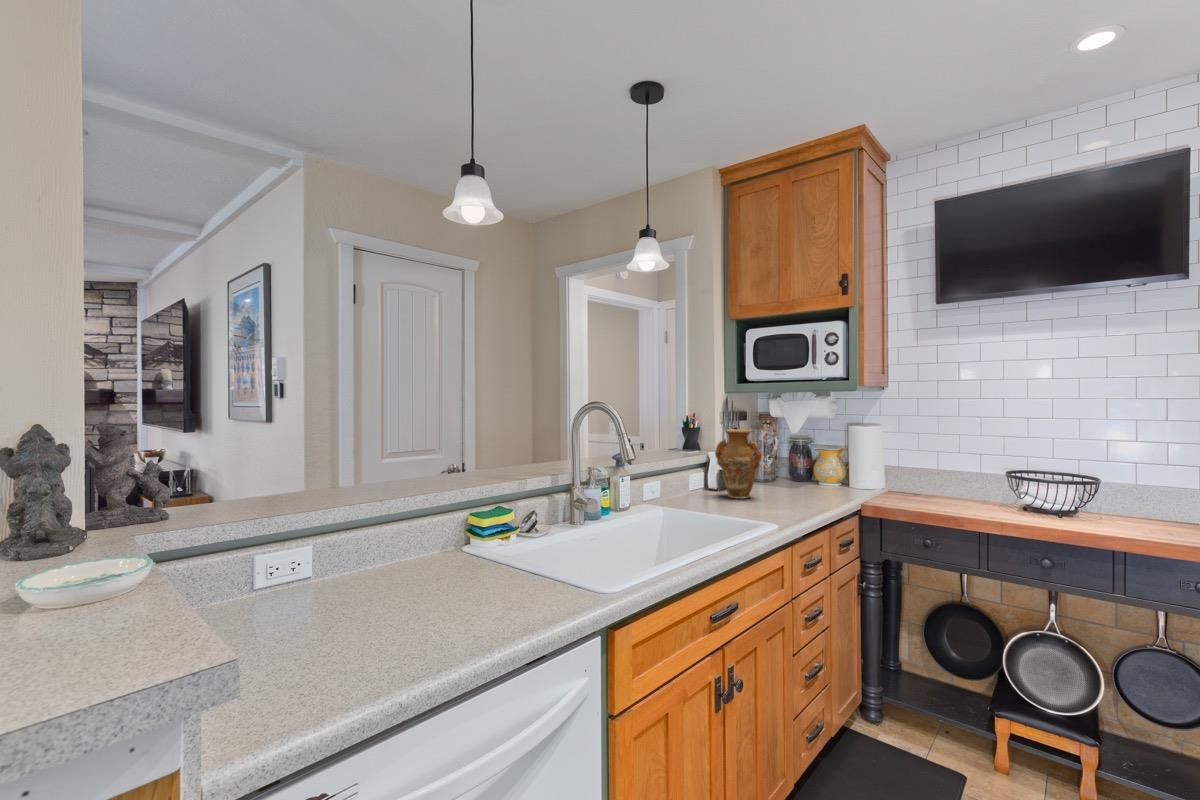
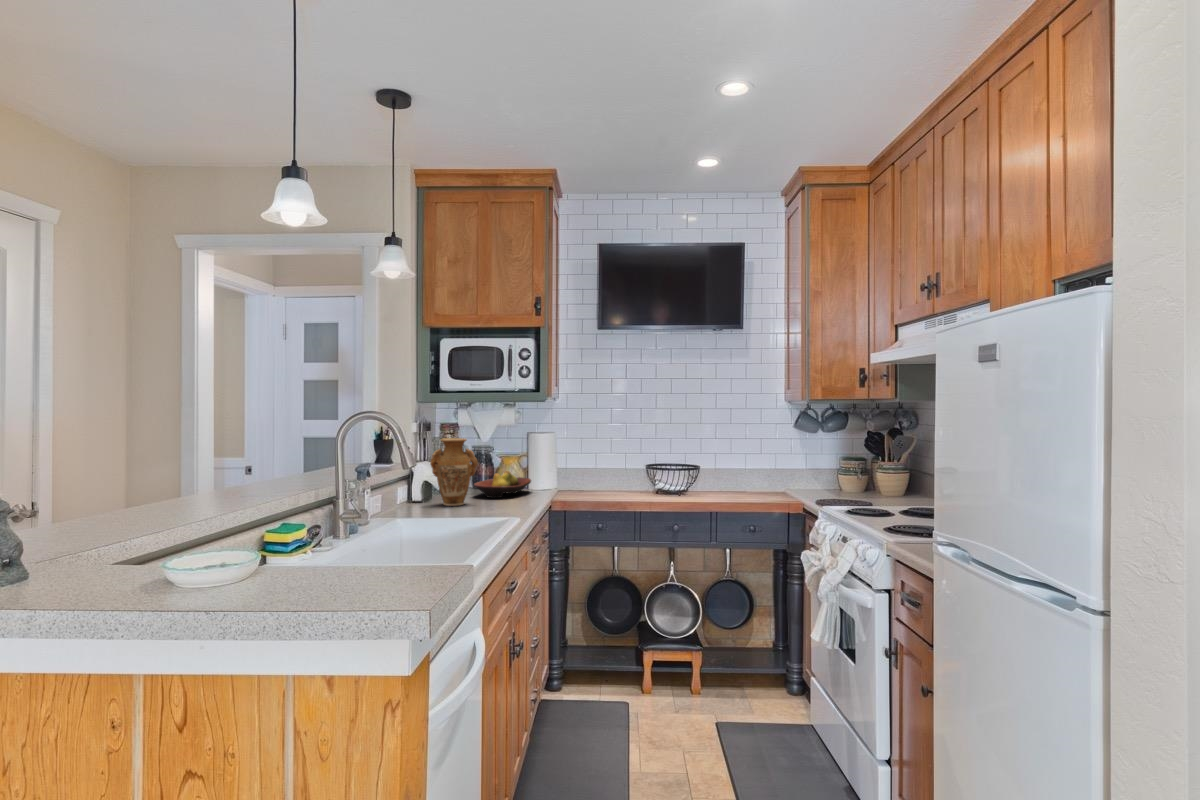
fruit bowl: none [770,466,842,494] -> present [474,471,531,498]

